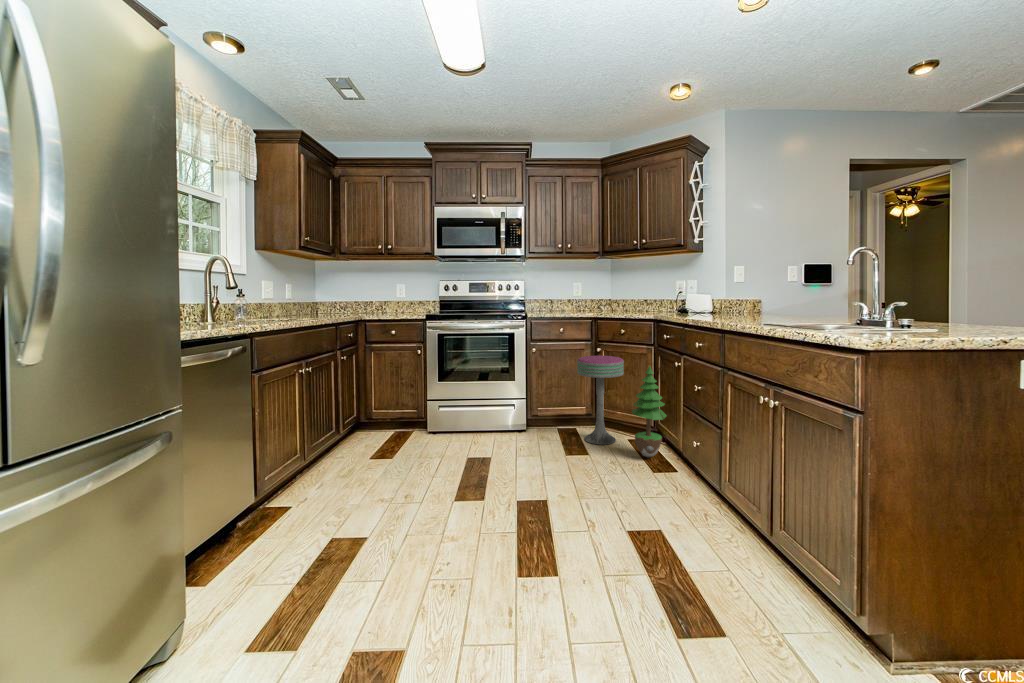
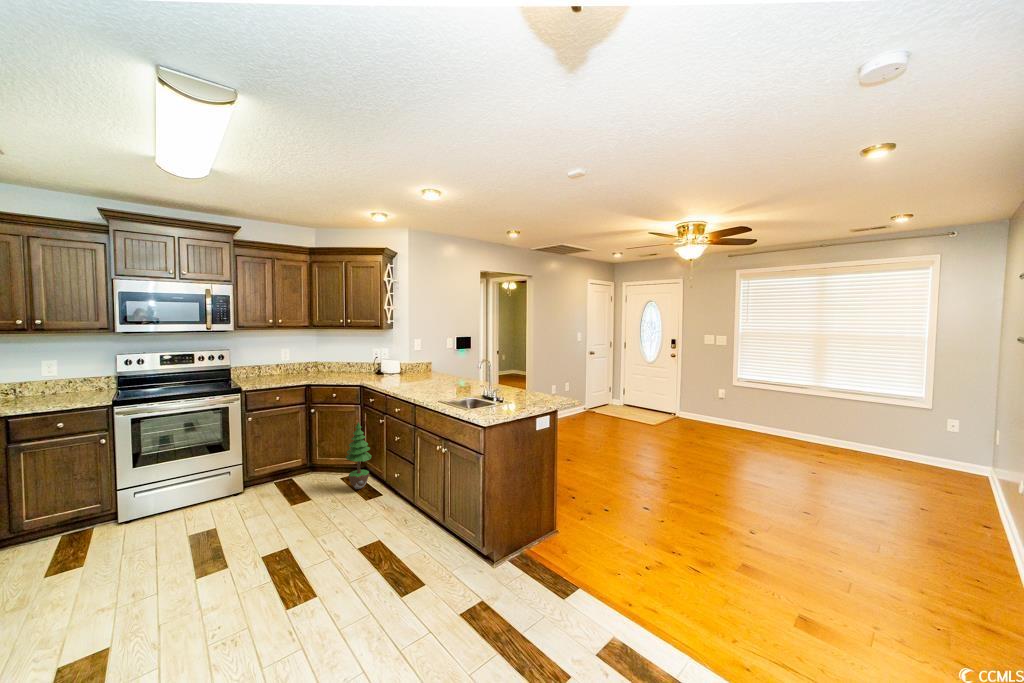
bar stool: present [577,356,624,445] -> none [295,415,336,489]

